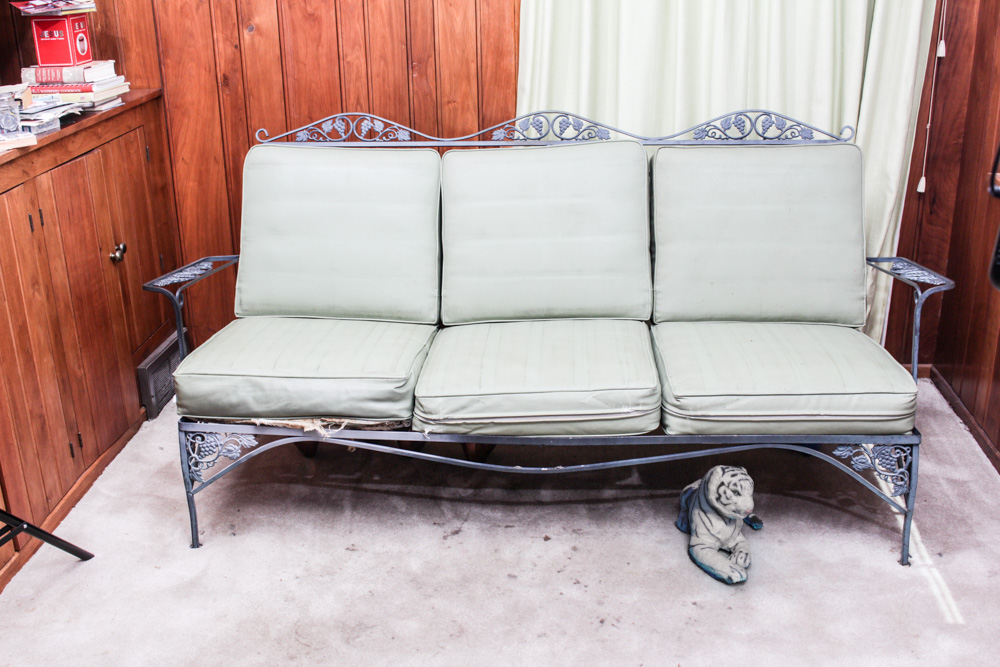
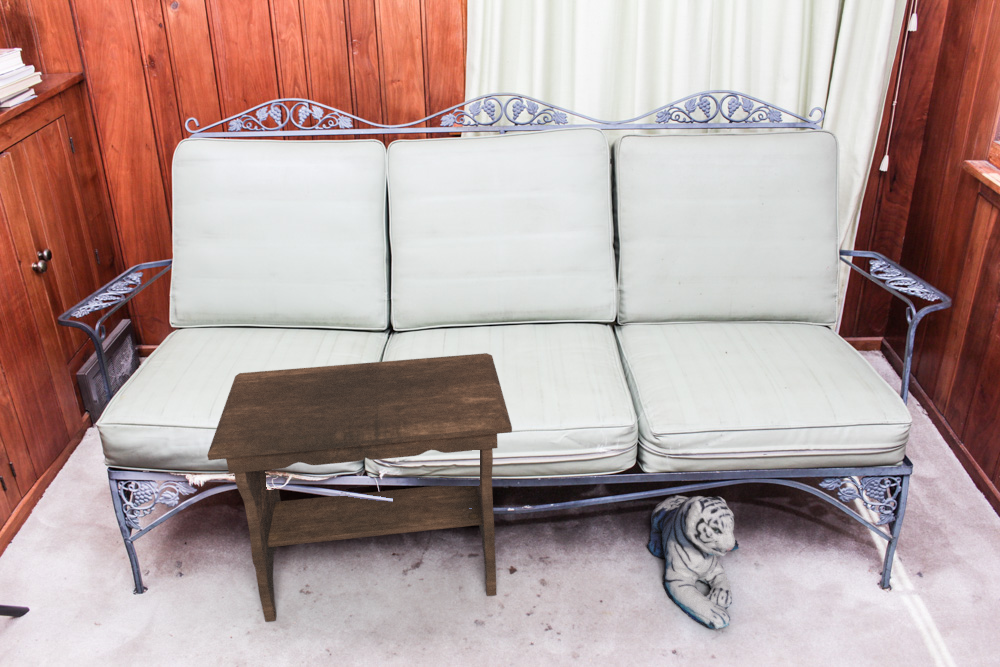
footstool: none [280,331,547,566] -> present [207,353,512,622]

